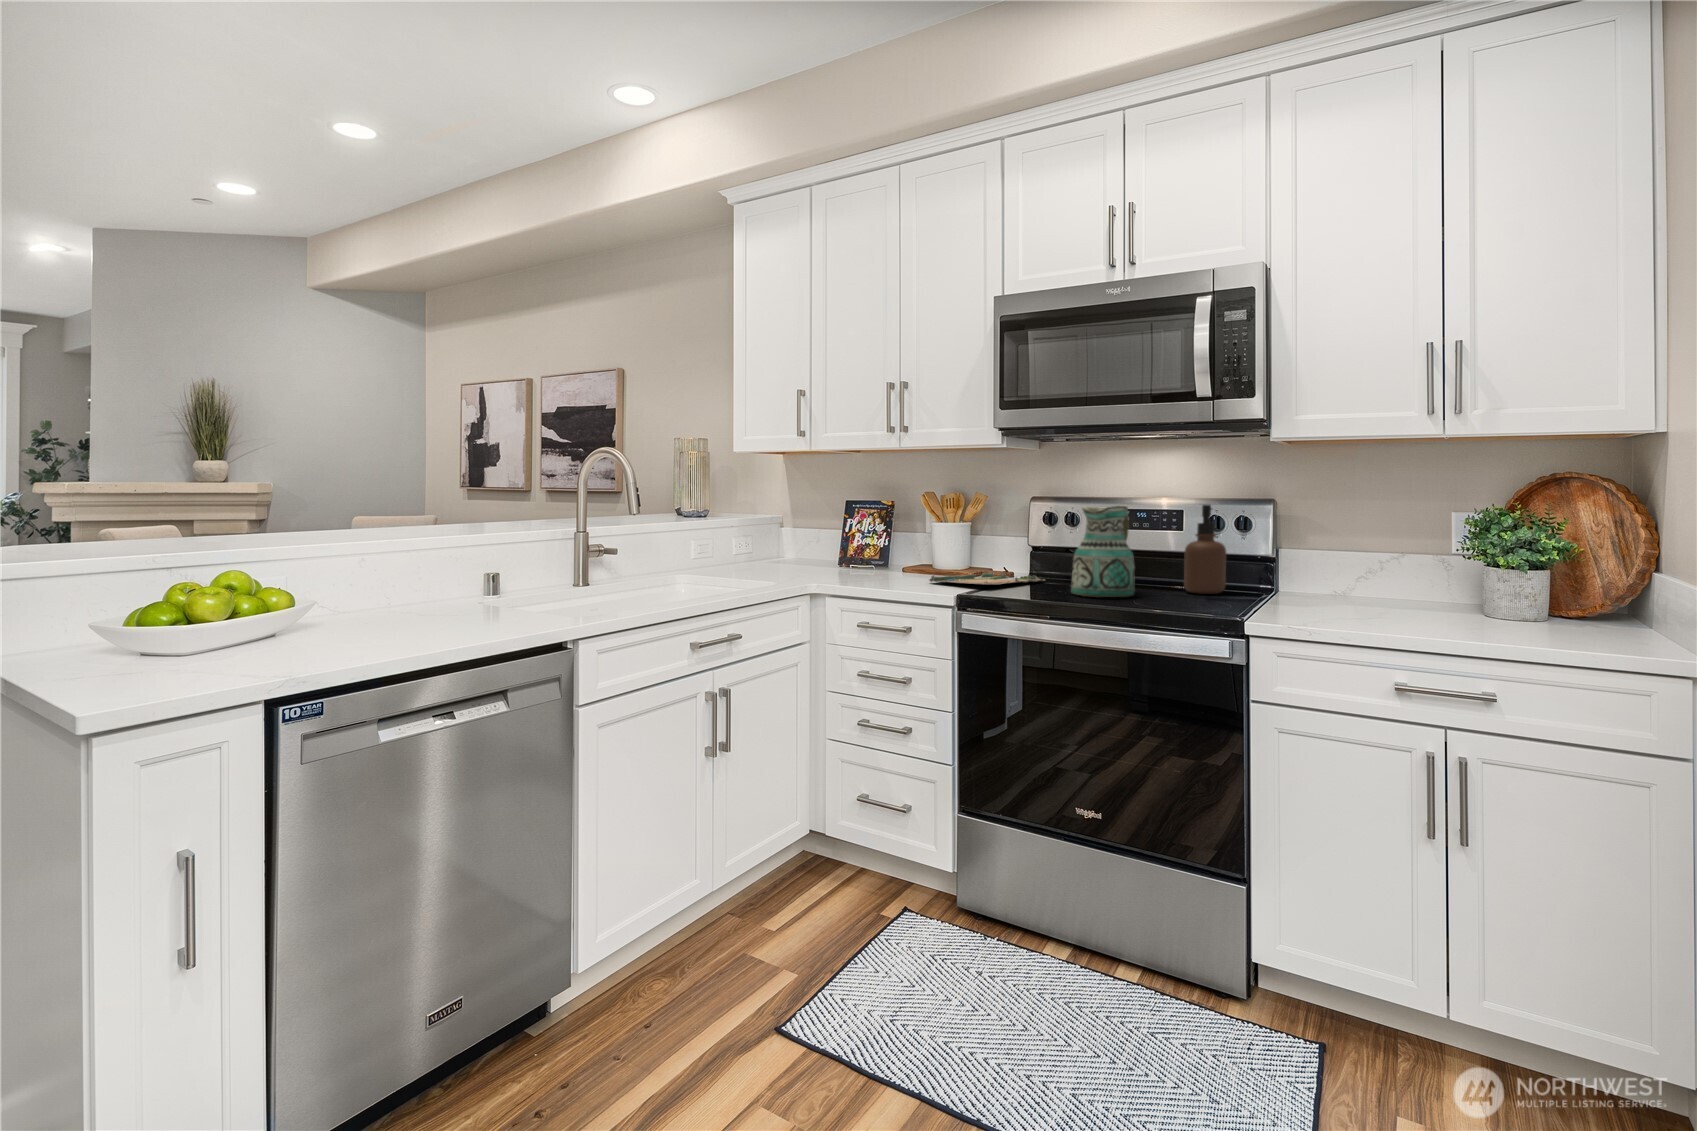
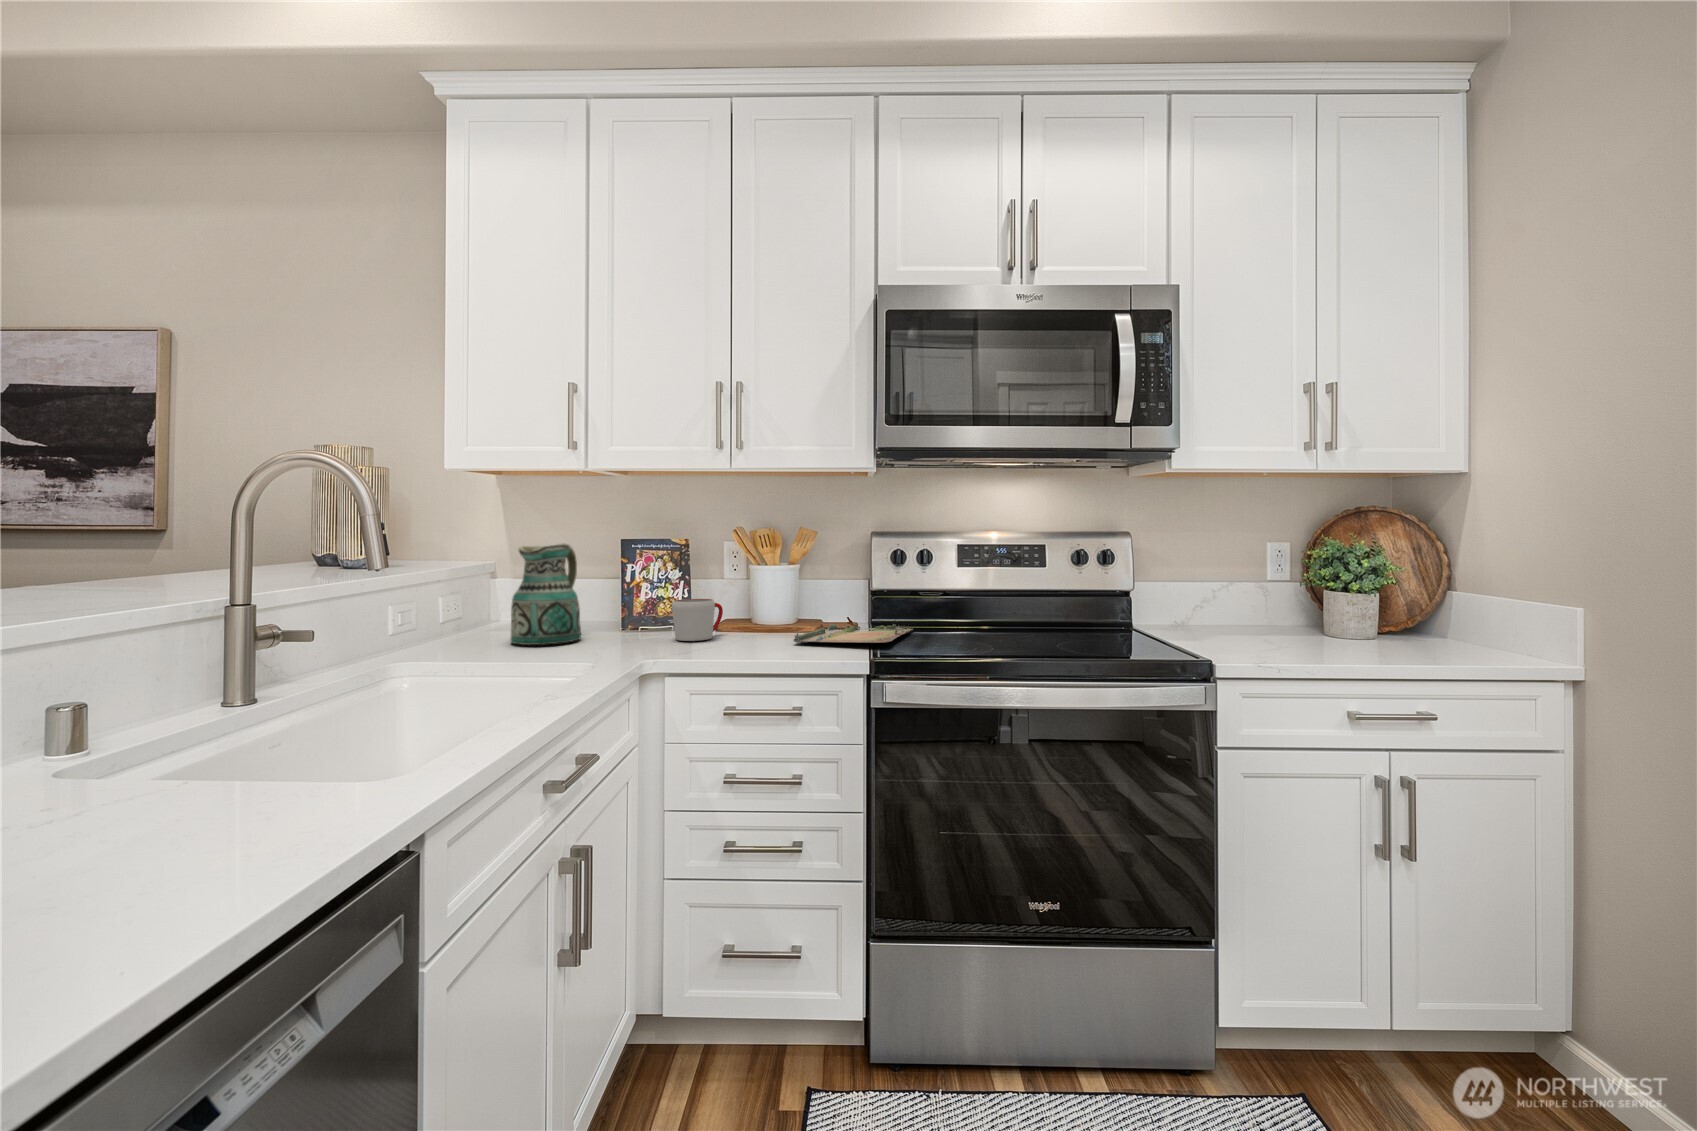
soap dispenser: present [1184,505,1226,594] -> none [1067,540,1110,634]
ceramic pitcher: present [1071,506,1135,597] -> present [510,544,581,645]
mug: none [854,545,897,576] -> present [672,599,723,641]

